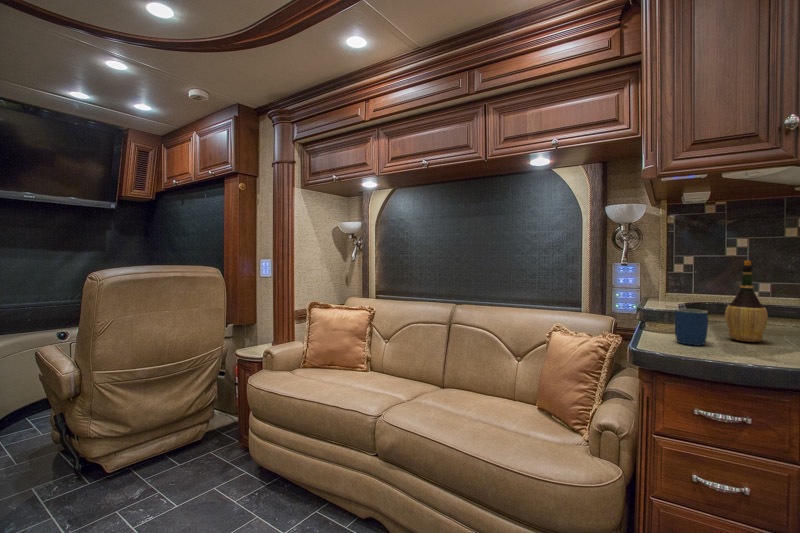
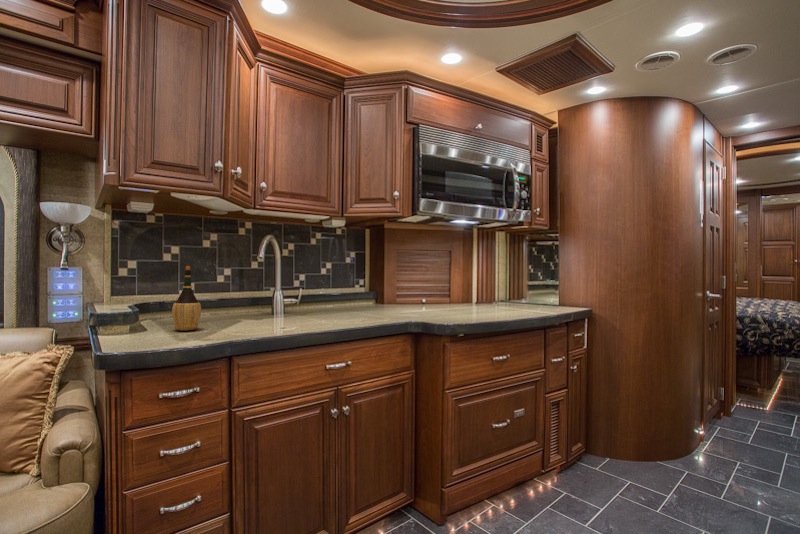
mug: present [675,309,708,345] -> none [136,309,164,341]

